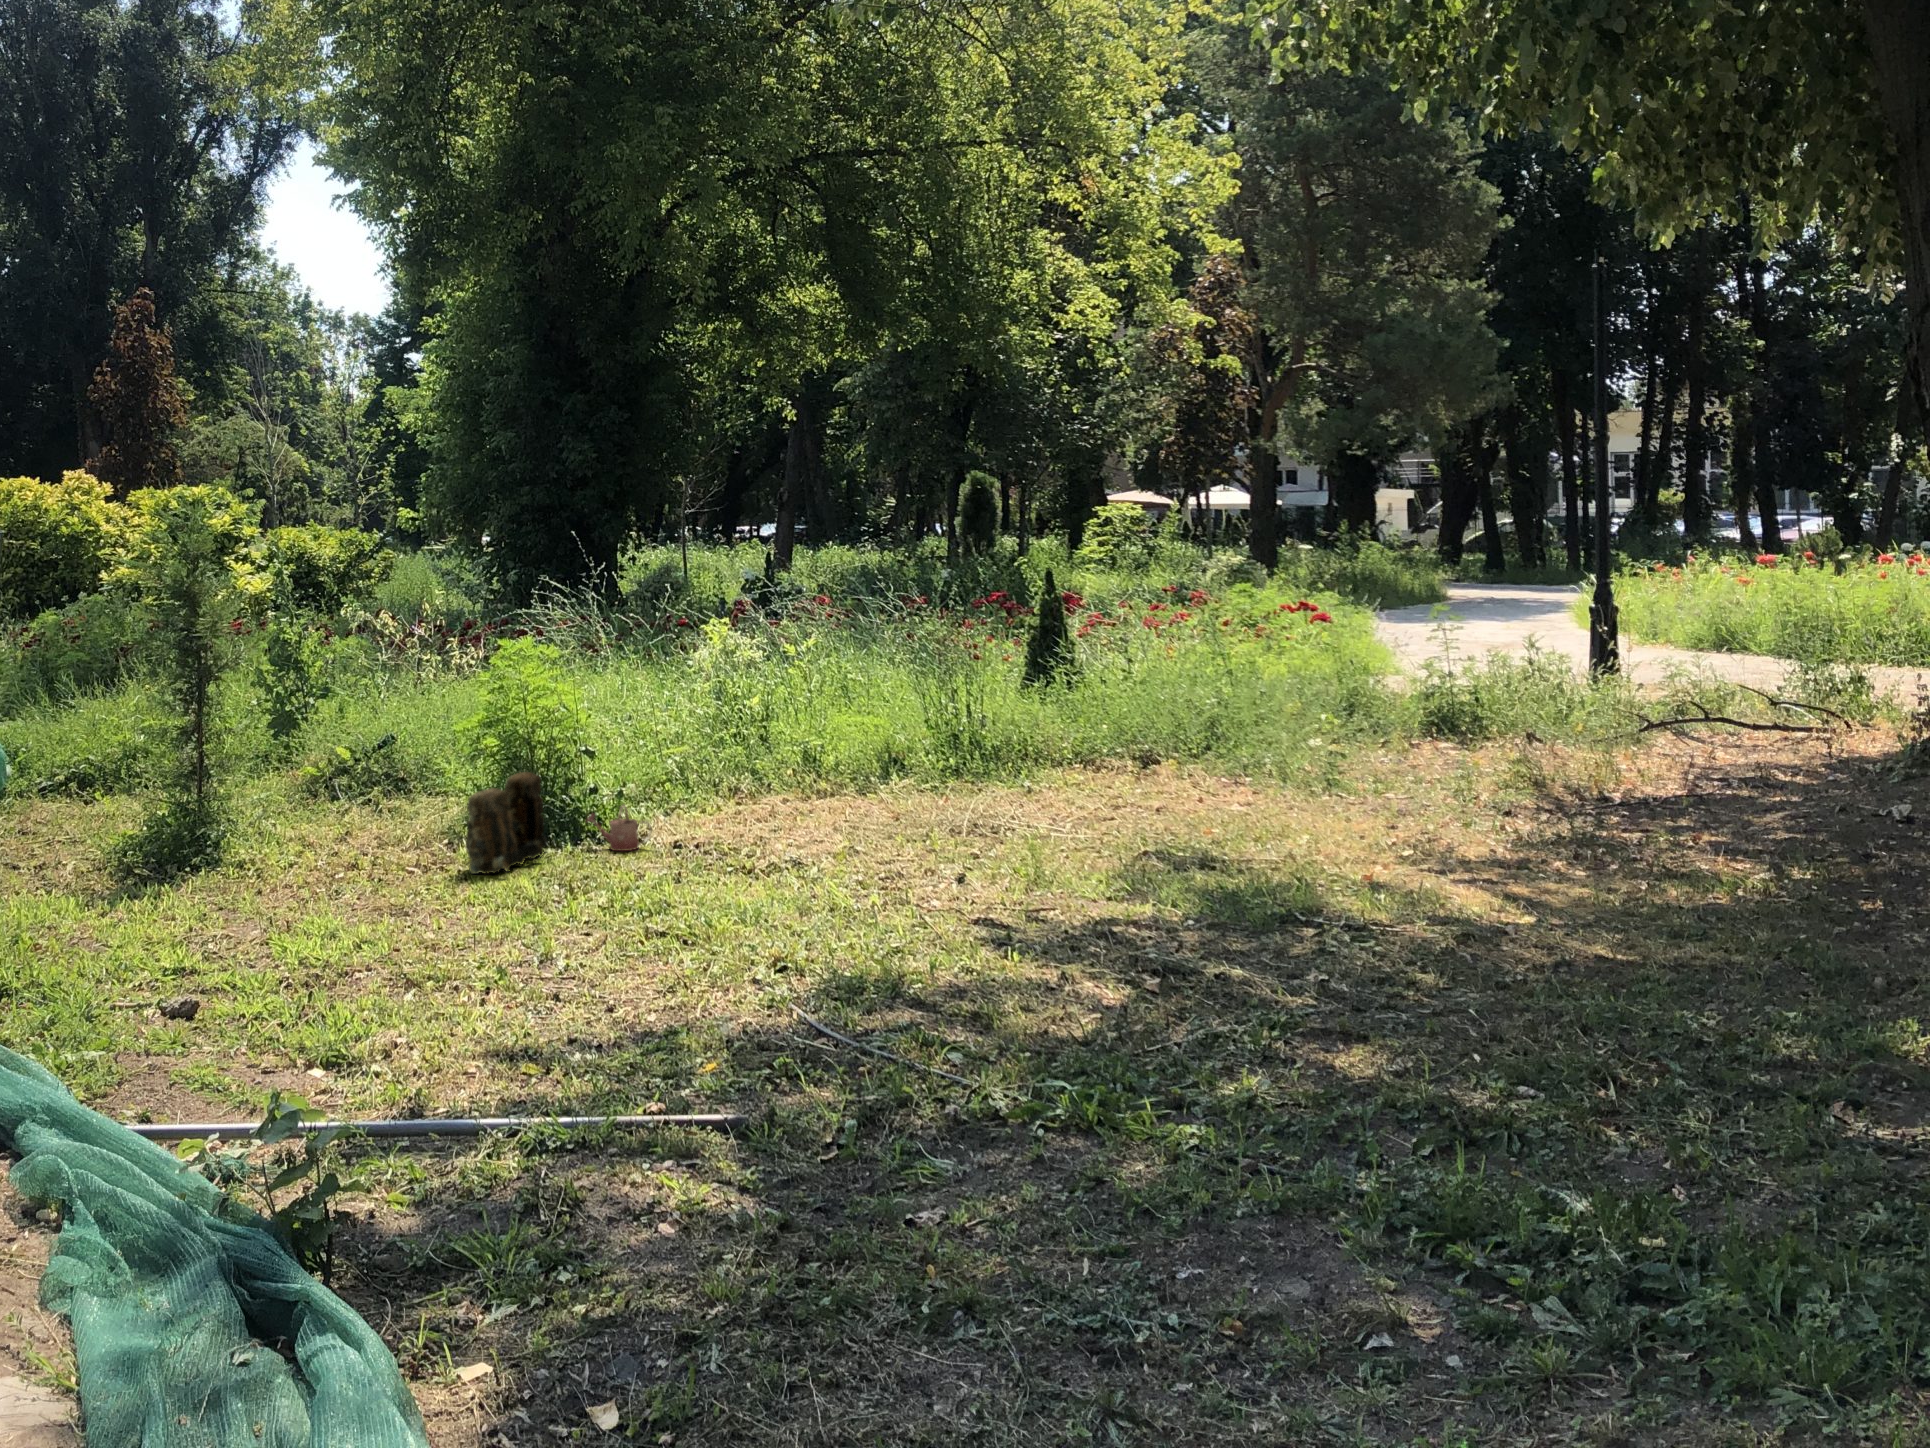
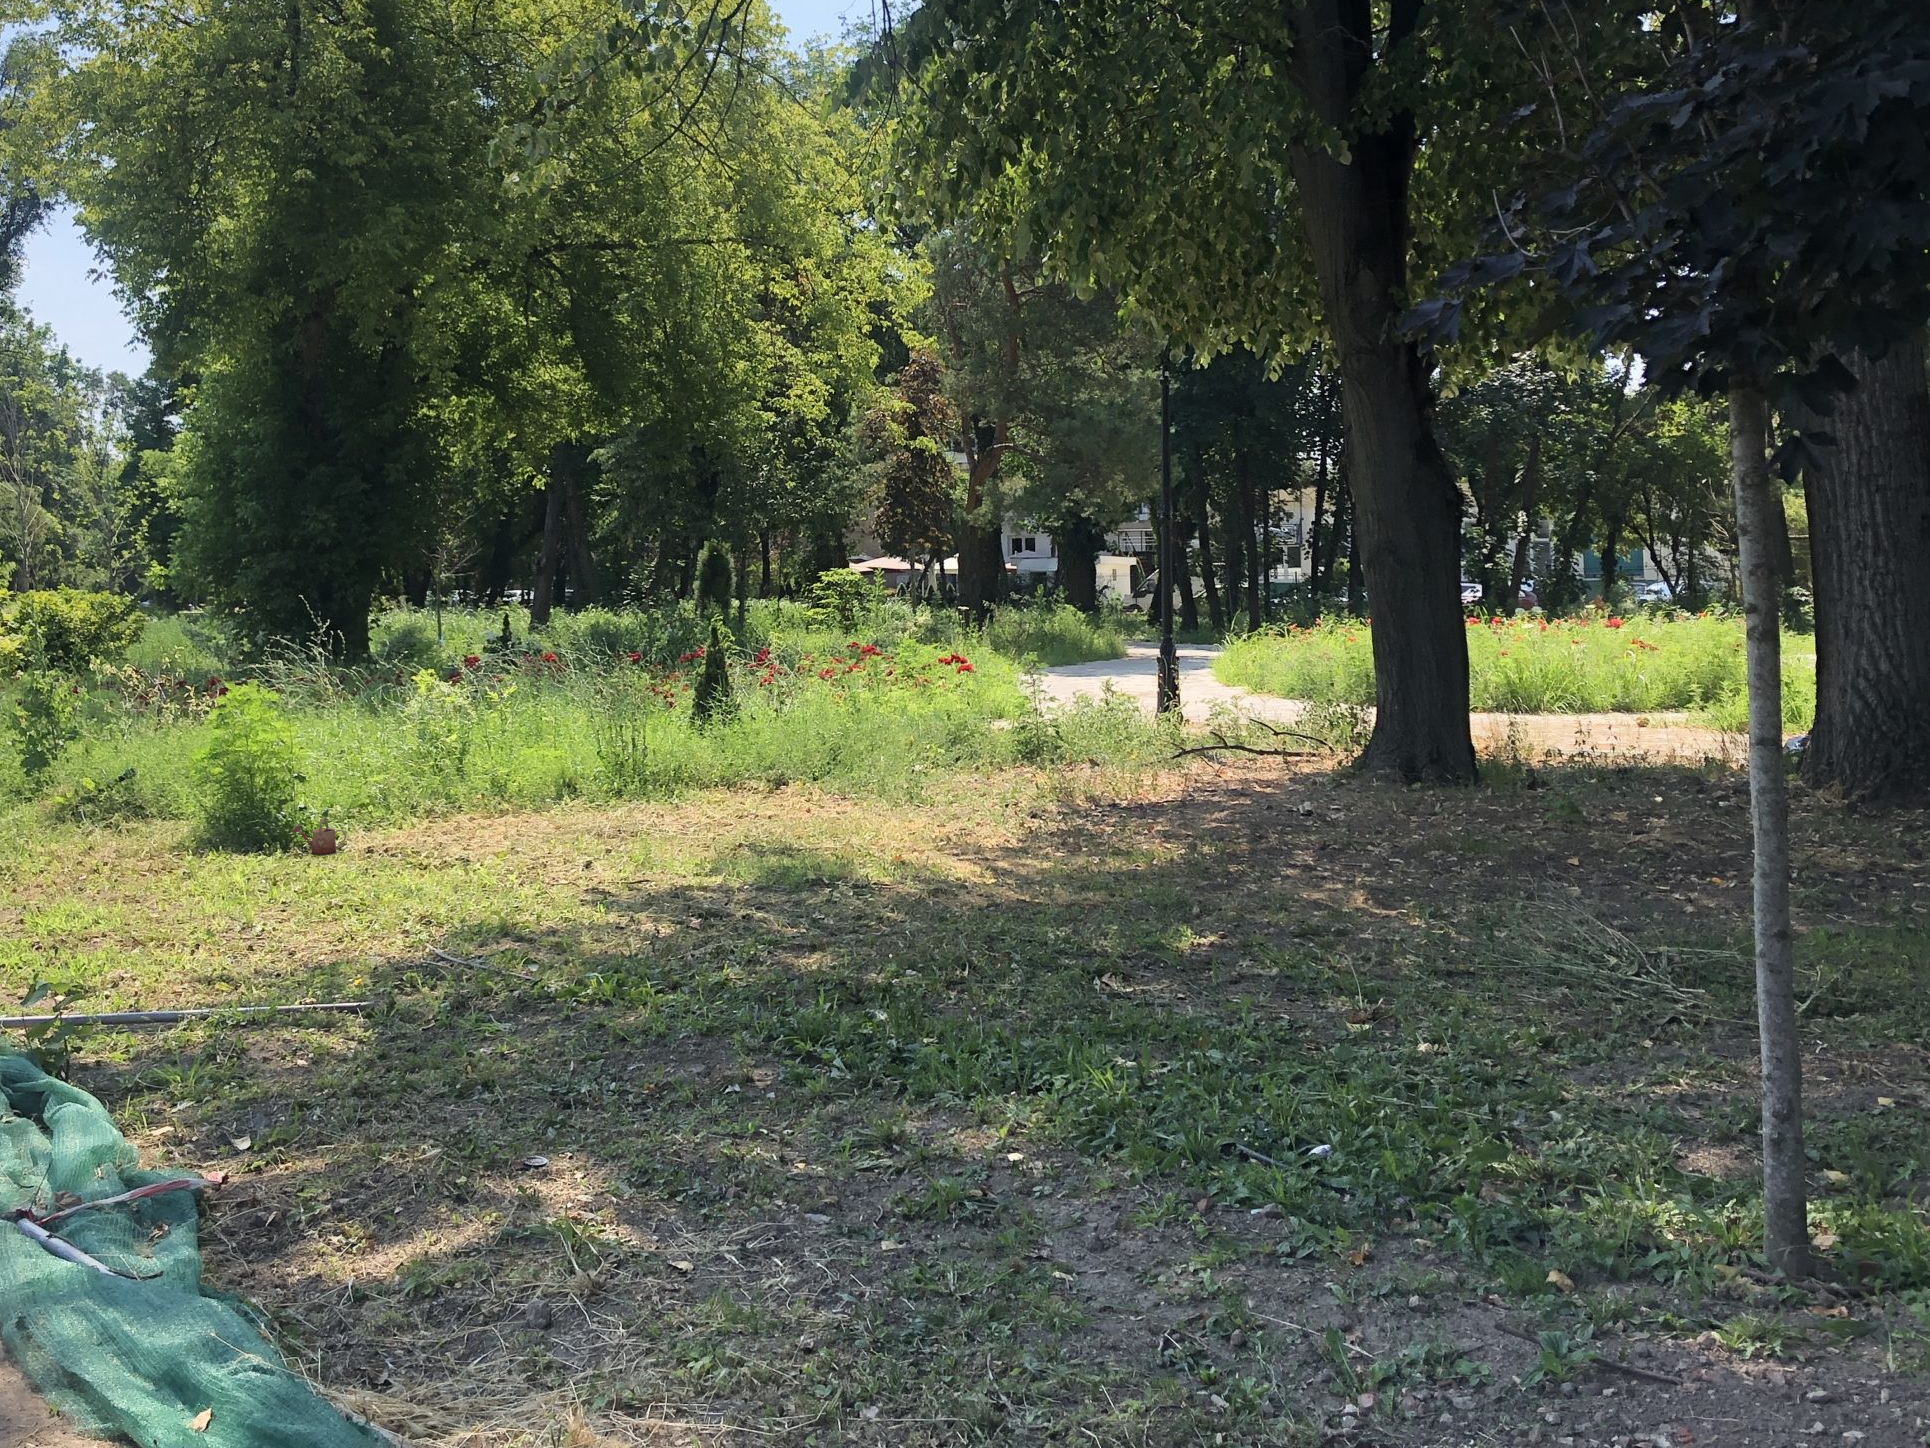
backpack: present [466,772,548,874] -> none [190,792,261,873]

